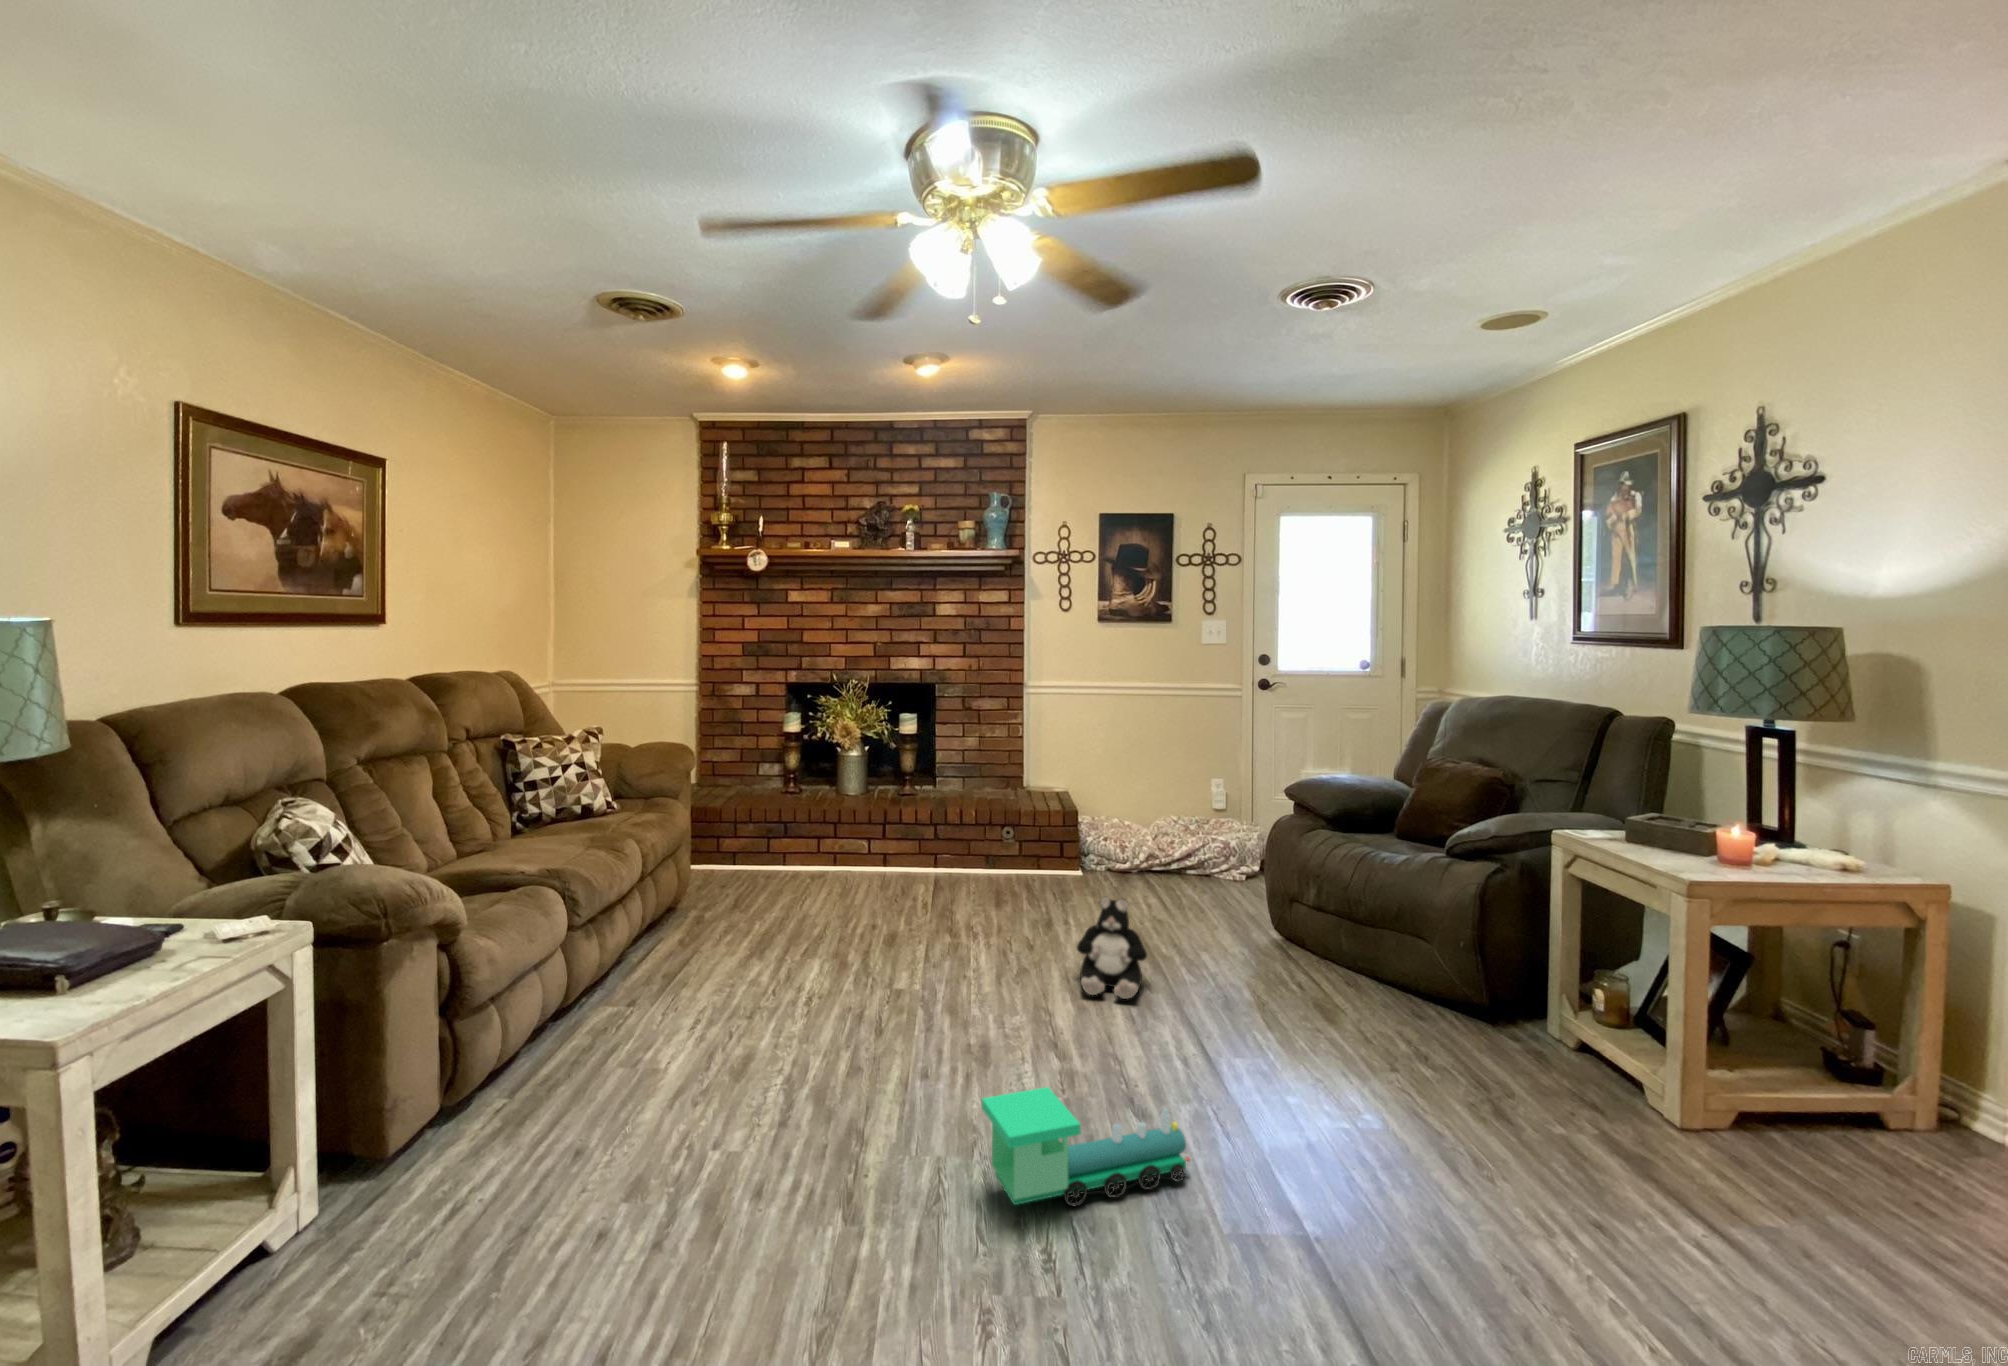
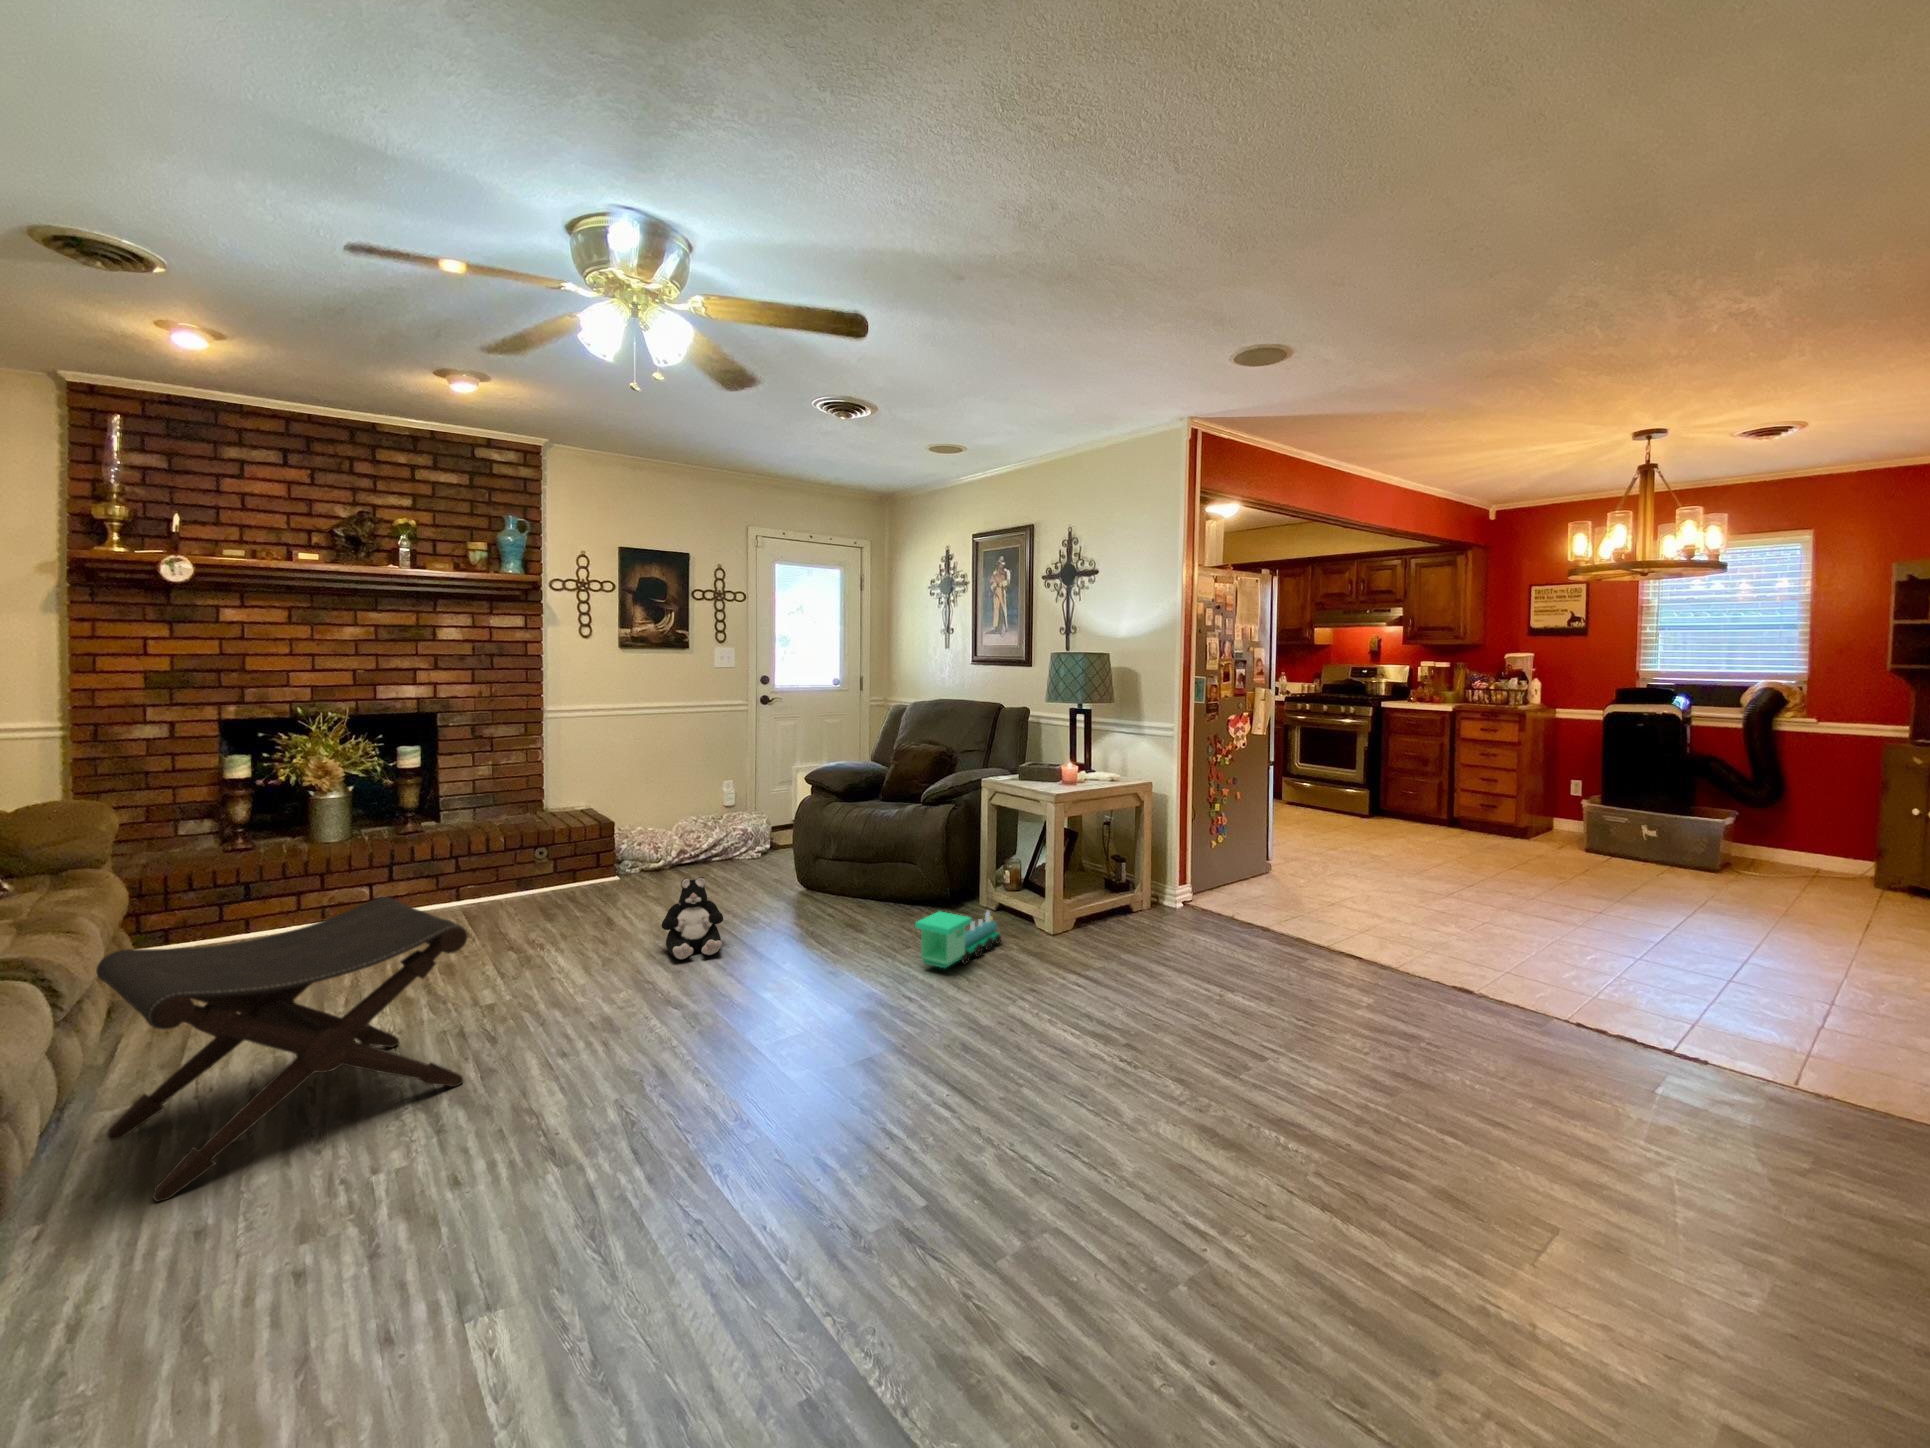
footstool: none [584,864,834,1106] -> present [96,897,467,1202]
toy train: present [982,1087,1190,1207] -> present [915,911,1001,968]

